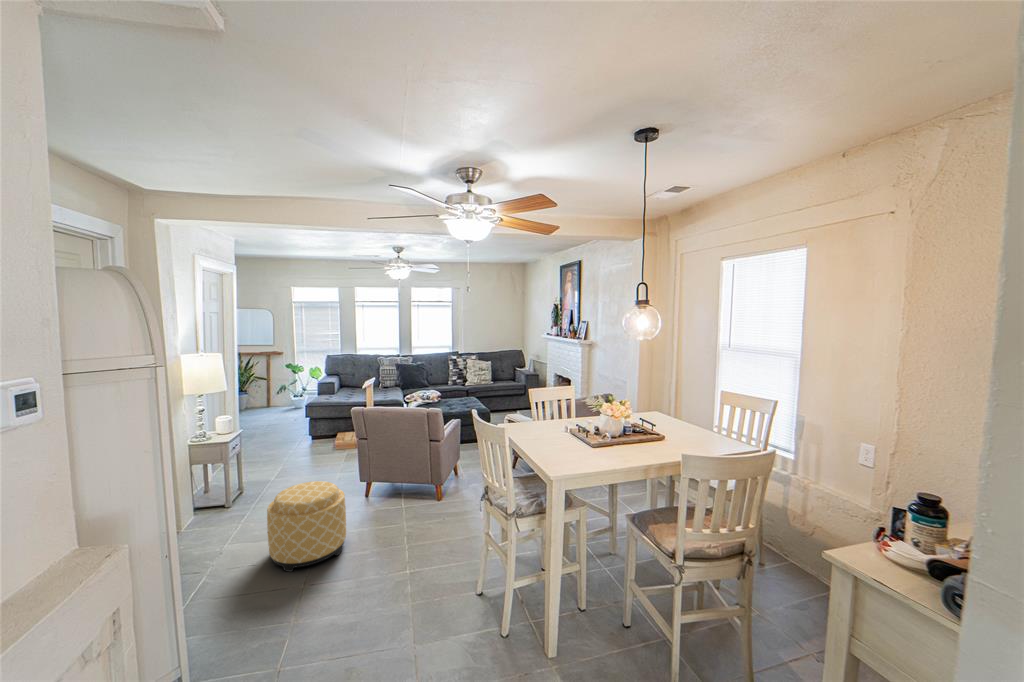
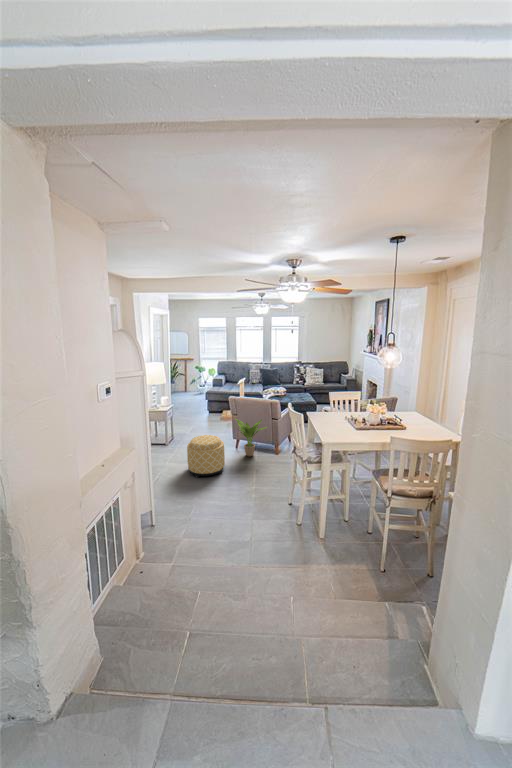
potted plant: none [362,442,424,511] -> present [235,419,267,456]

